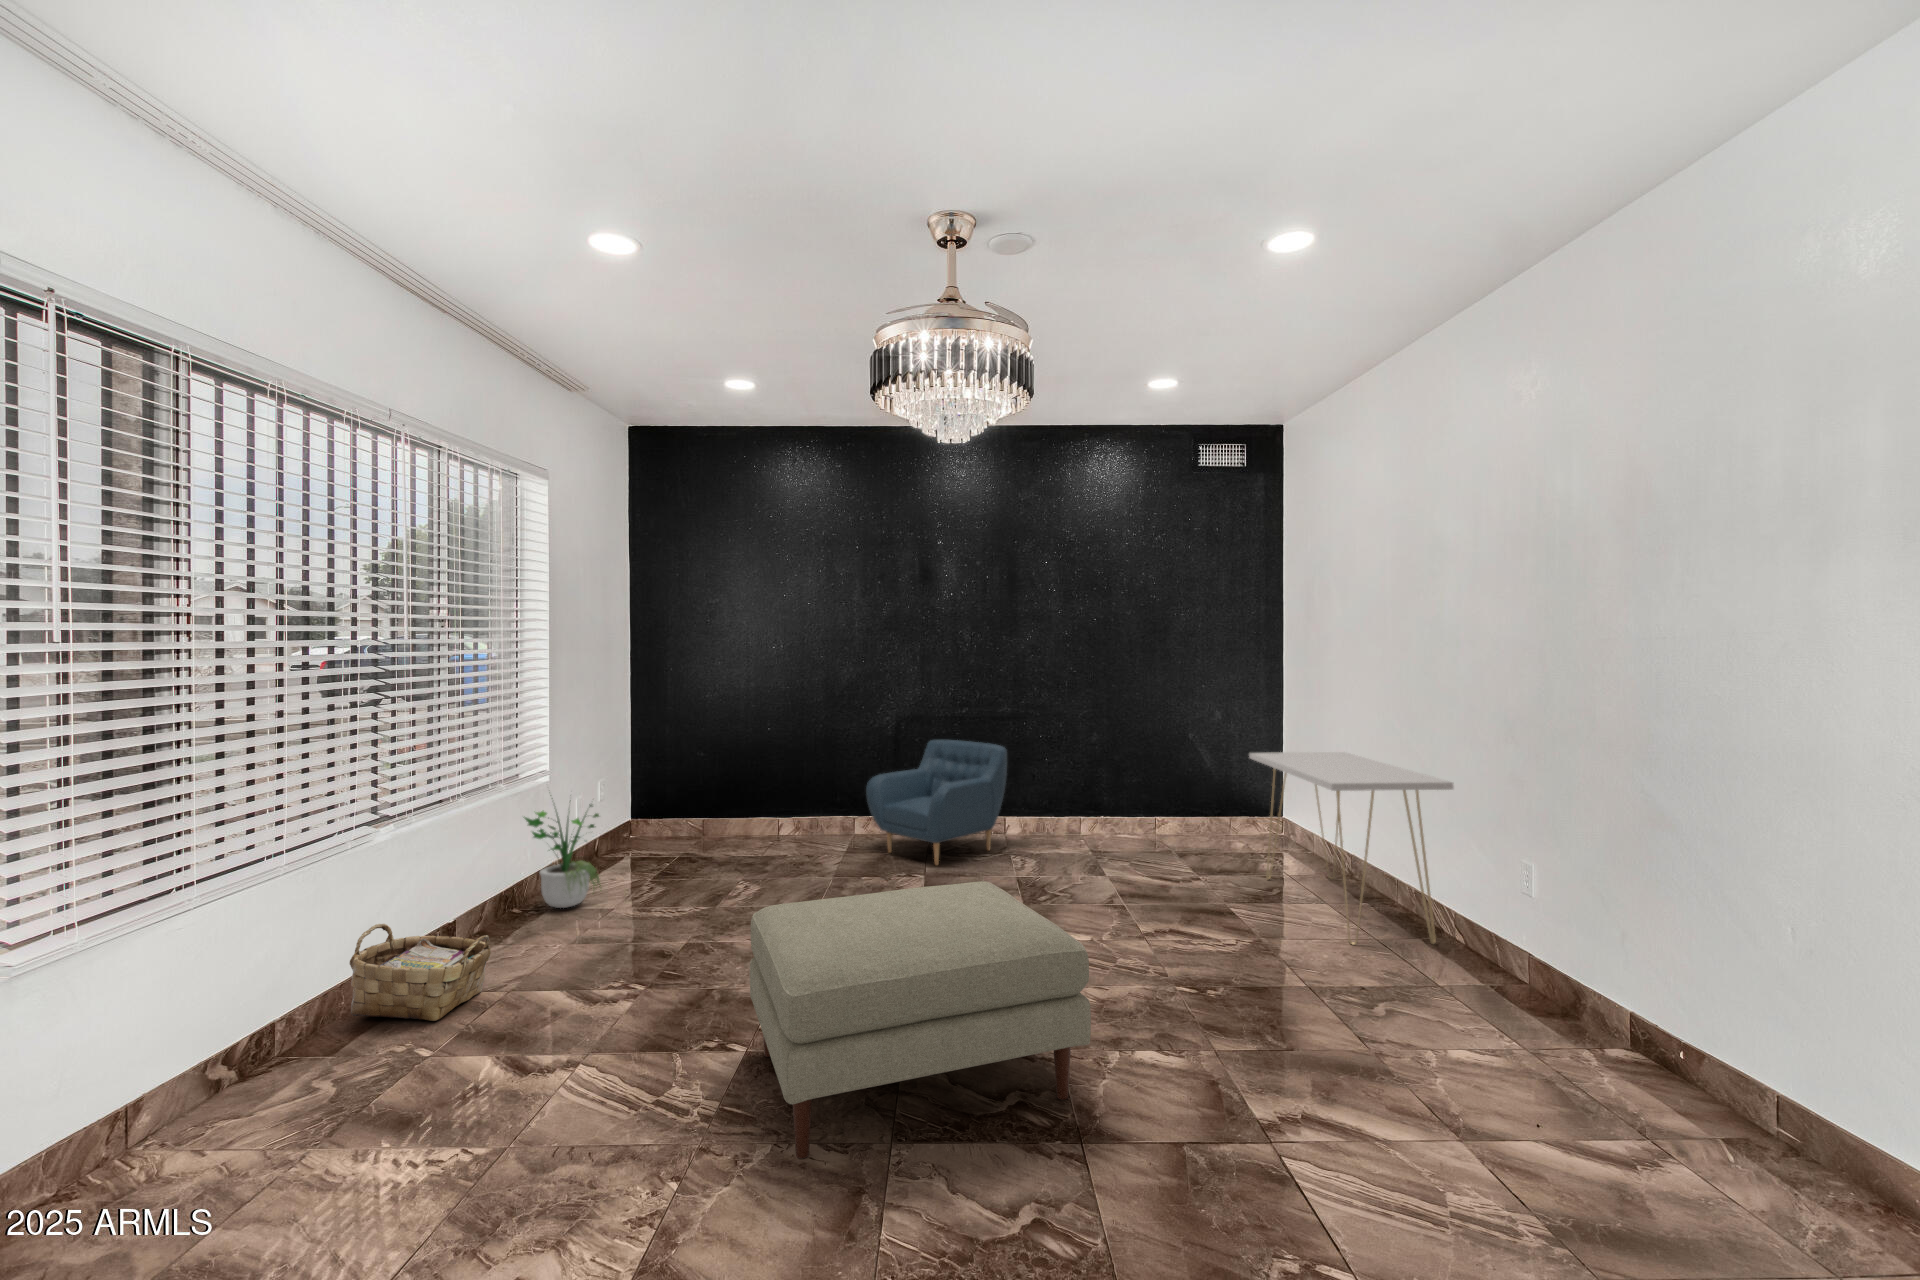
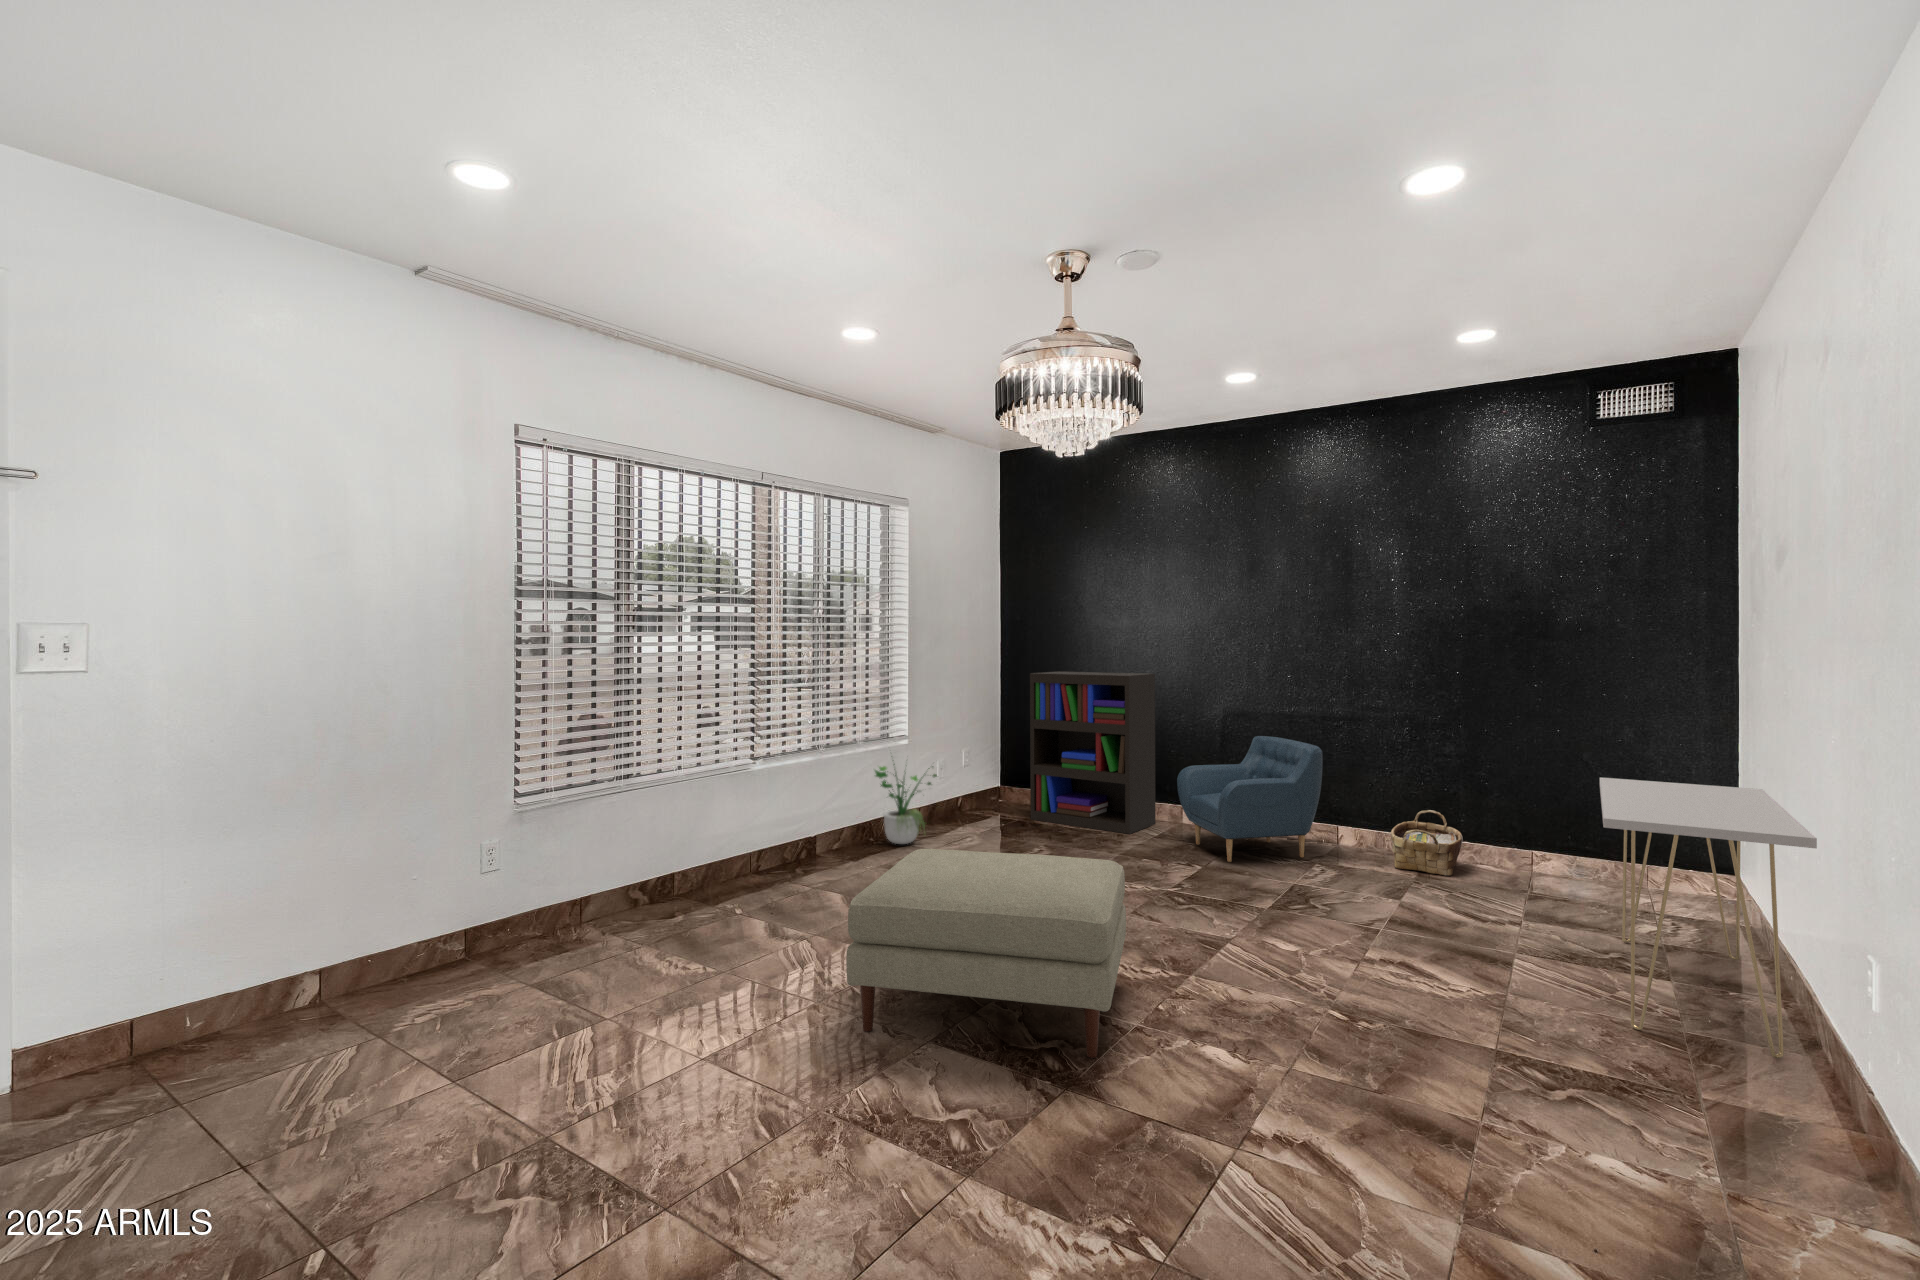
bookshelf: none [691,683,827,853] -> present [1030,671,1155,834]
woven basket: present [349,924,491,1021] -> present [1391,810,1463,876]

